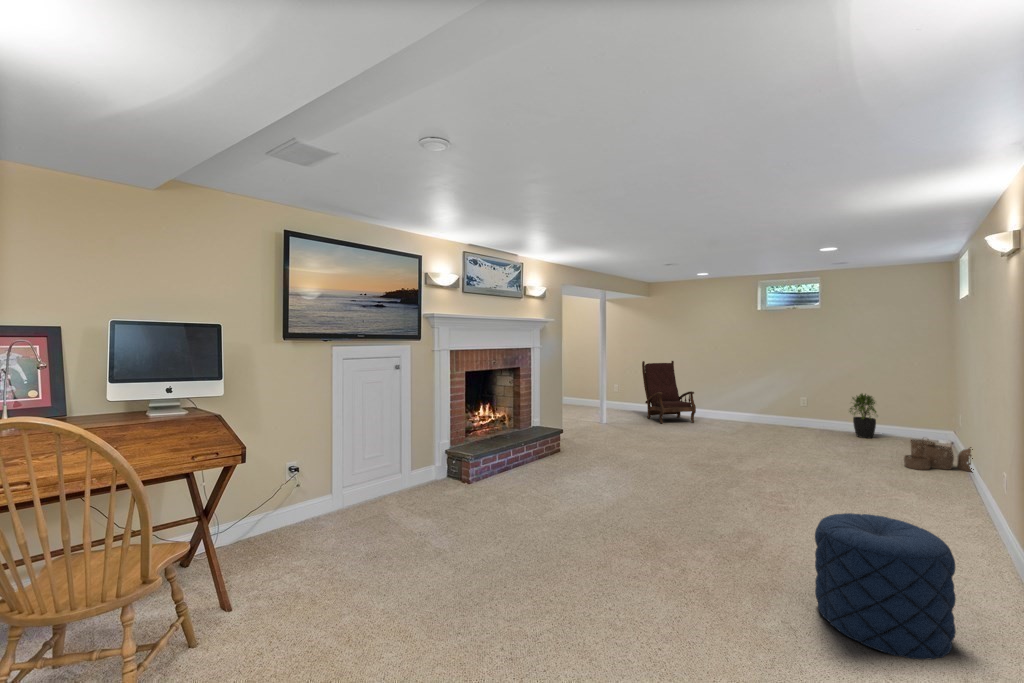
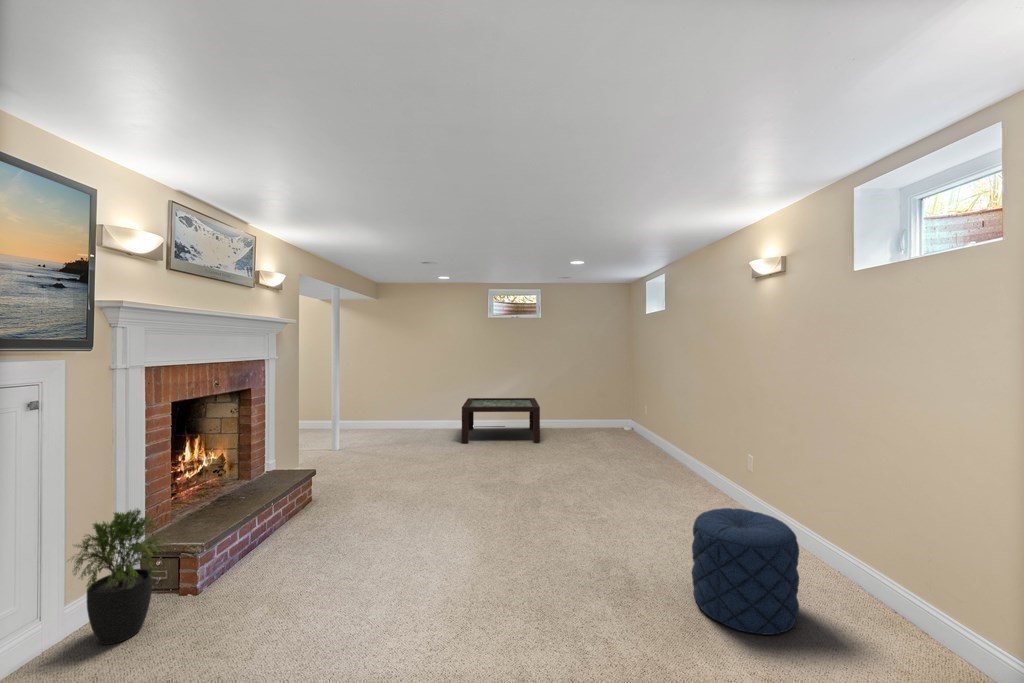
armchair: present [642,361,696,424] -> none [374,371,434,441]
coffee table: none [717,390,820,444] -> present [462,398,540,443]
potted plant: present [849,394,876,438] -> present [72,509,165,644]
woven basket: present [904,439,974,472] -> none [610,426,657,453]

